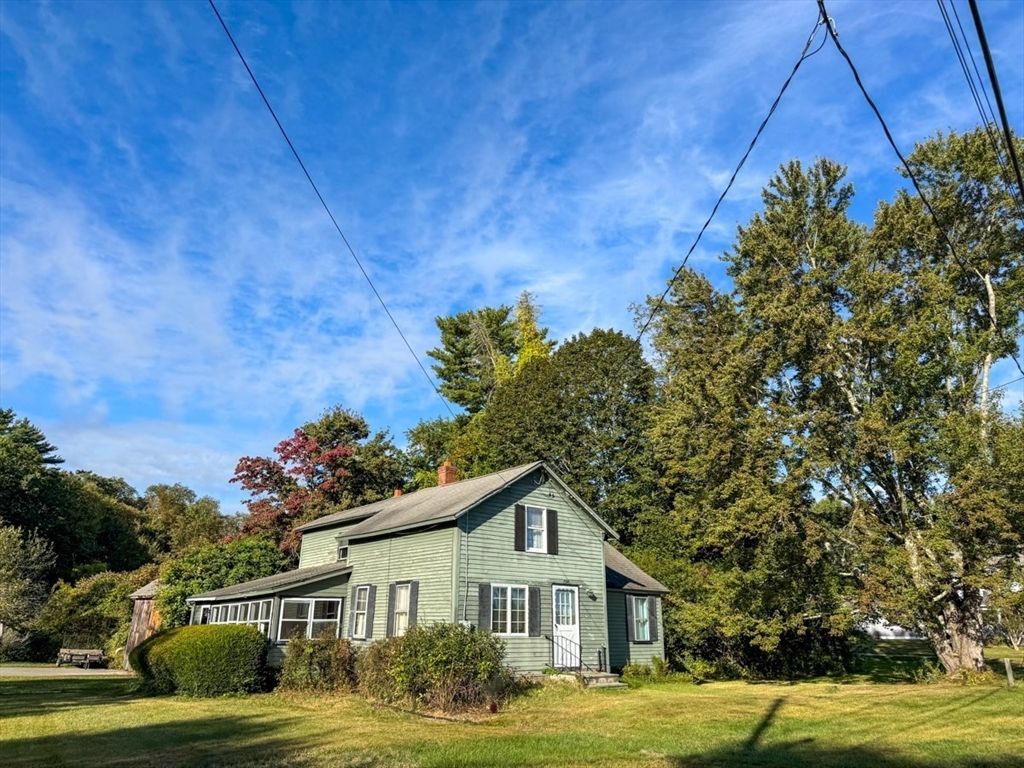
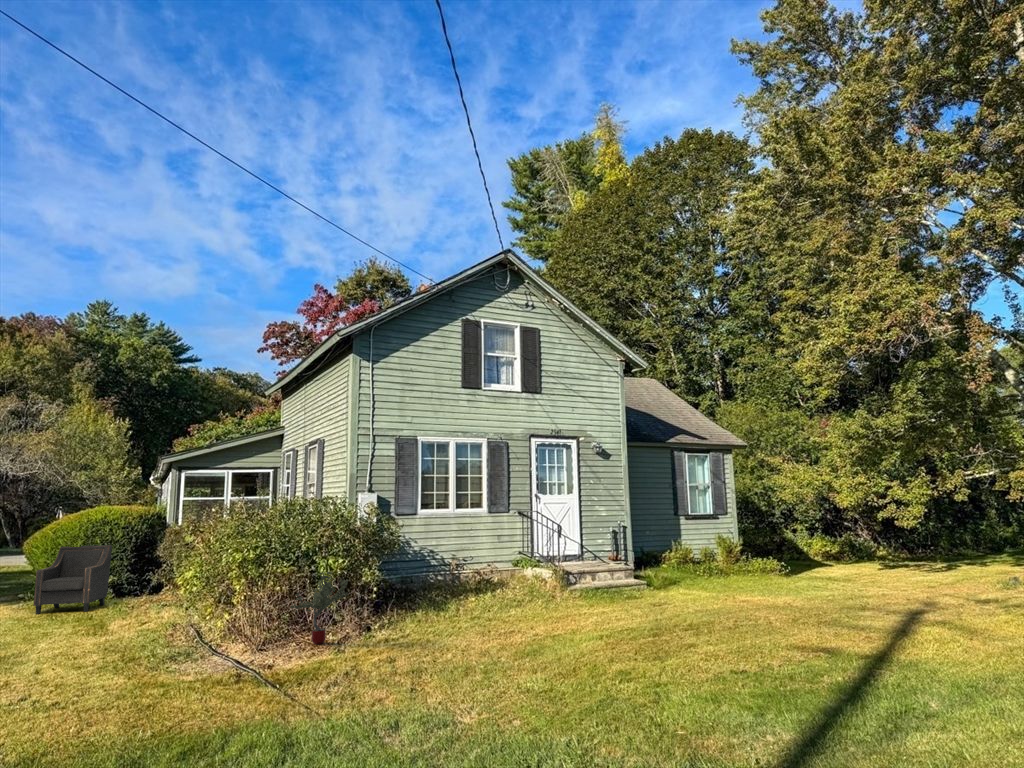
chair: none [240,656,281,705] -> present [33,545,112,614]

